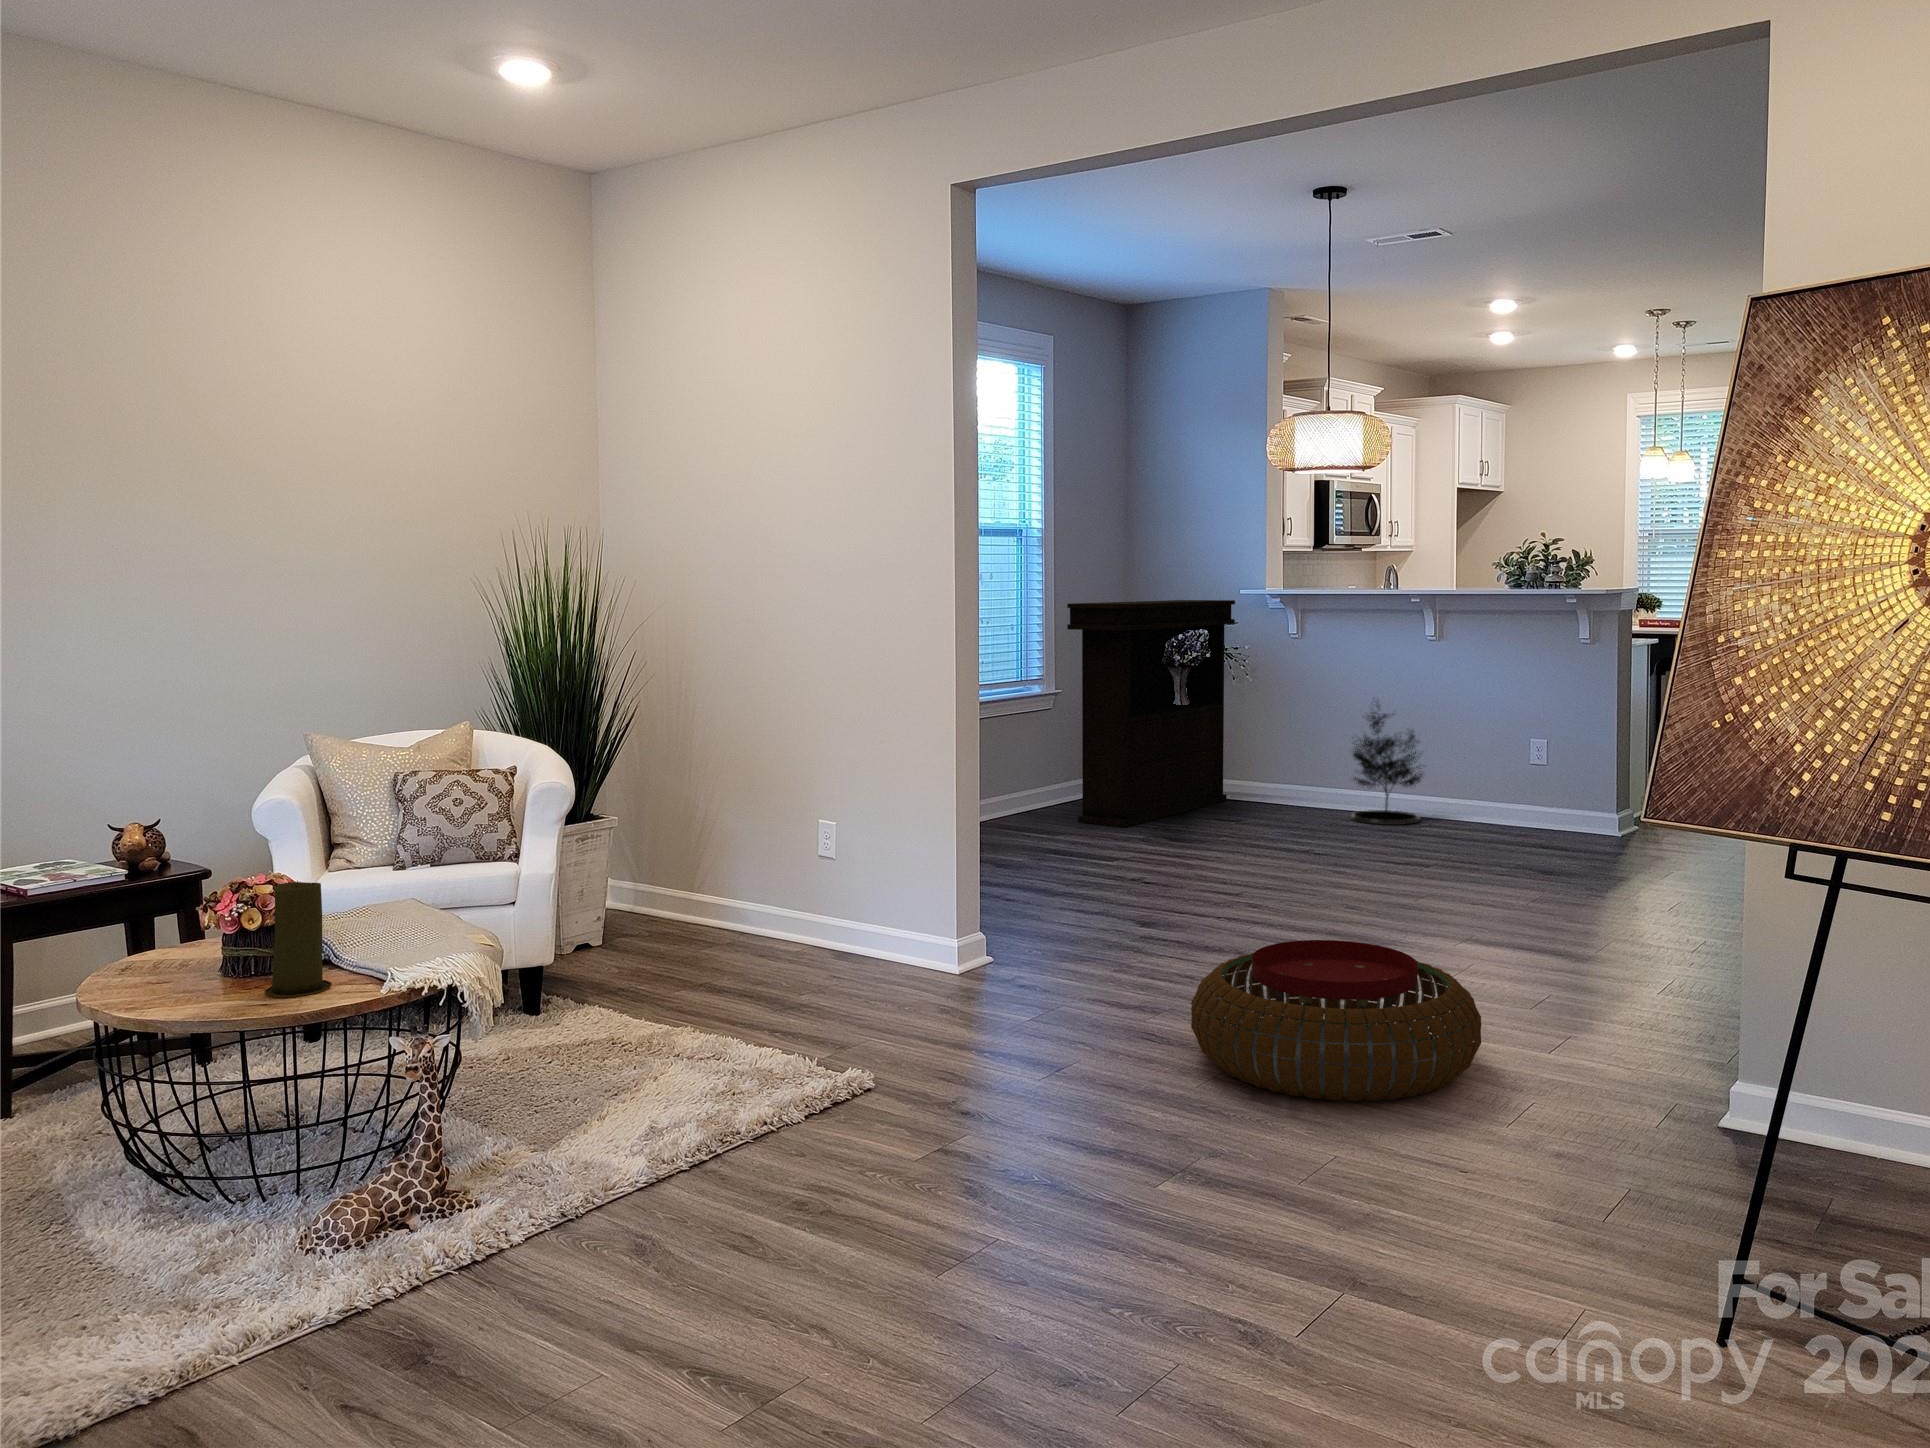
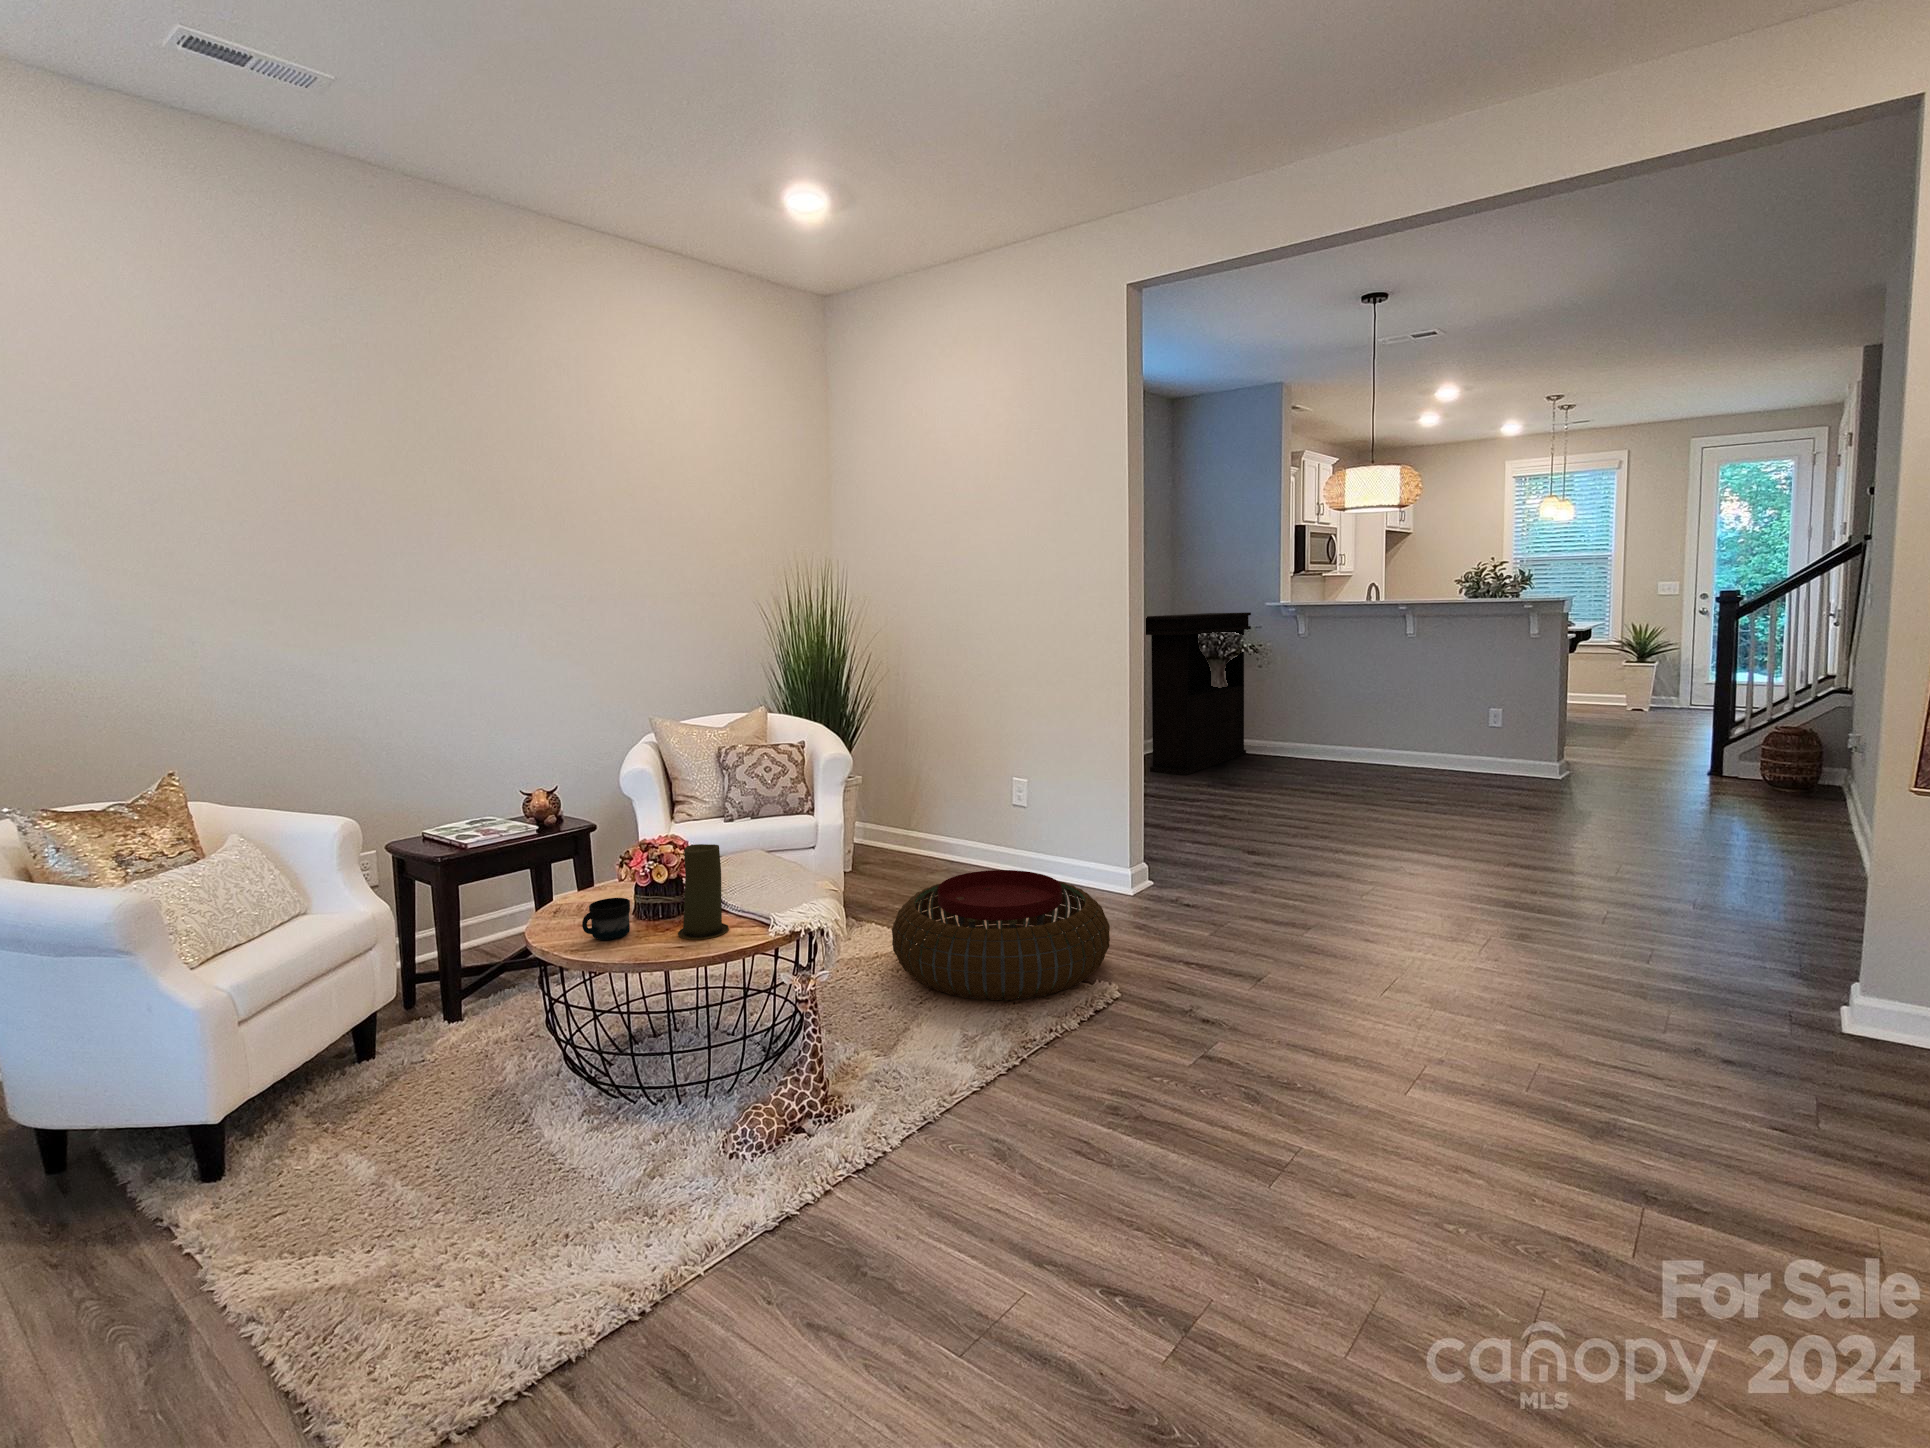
potted tree: present [1351,701,1423,825] -> none [1343,679,1402,771]
pouf: present [1191,940,1482,1101] -> present [892,870,1110,1000]
mug: none [140,948,207,997] -> present [582,898,630,940]

